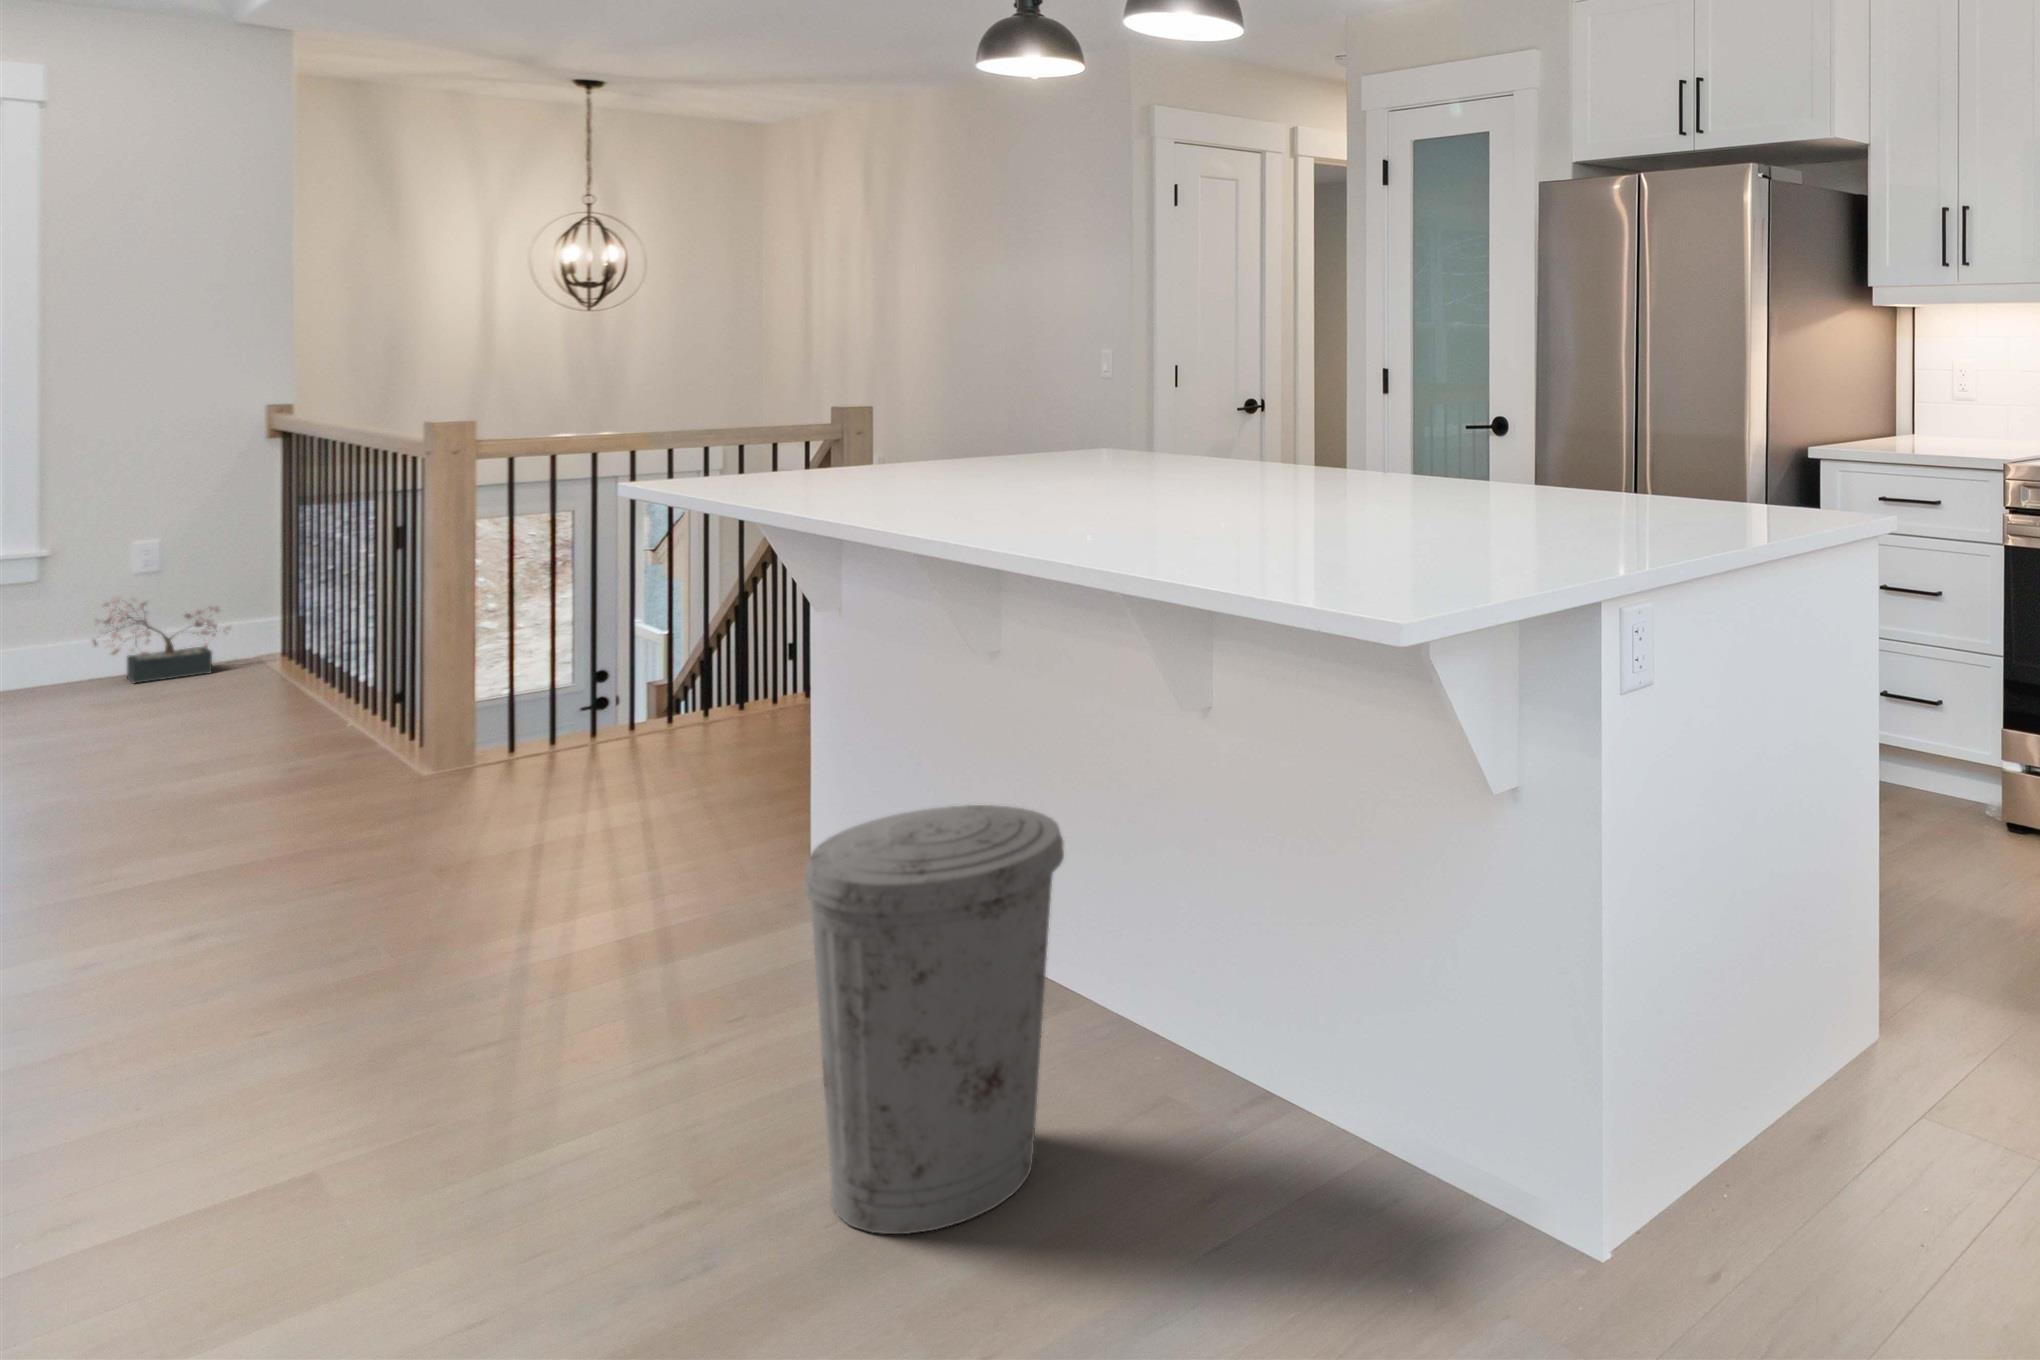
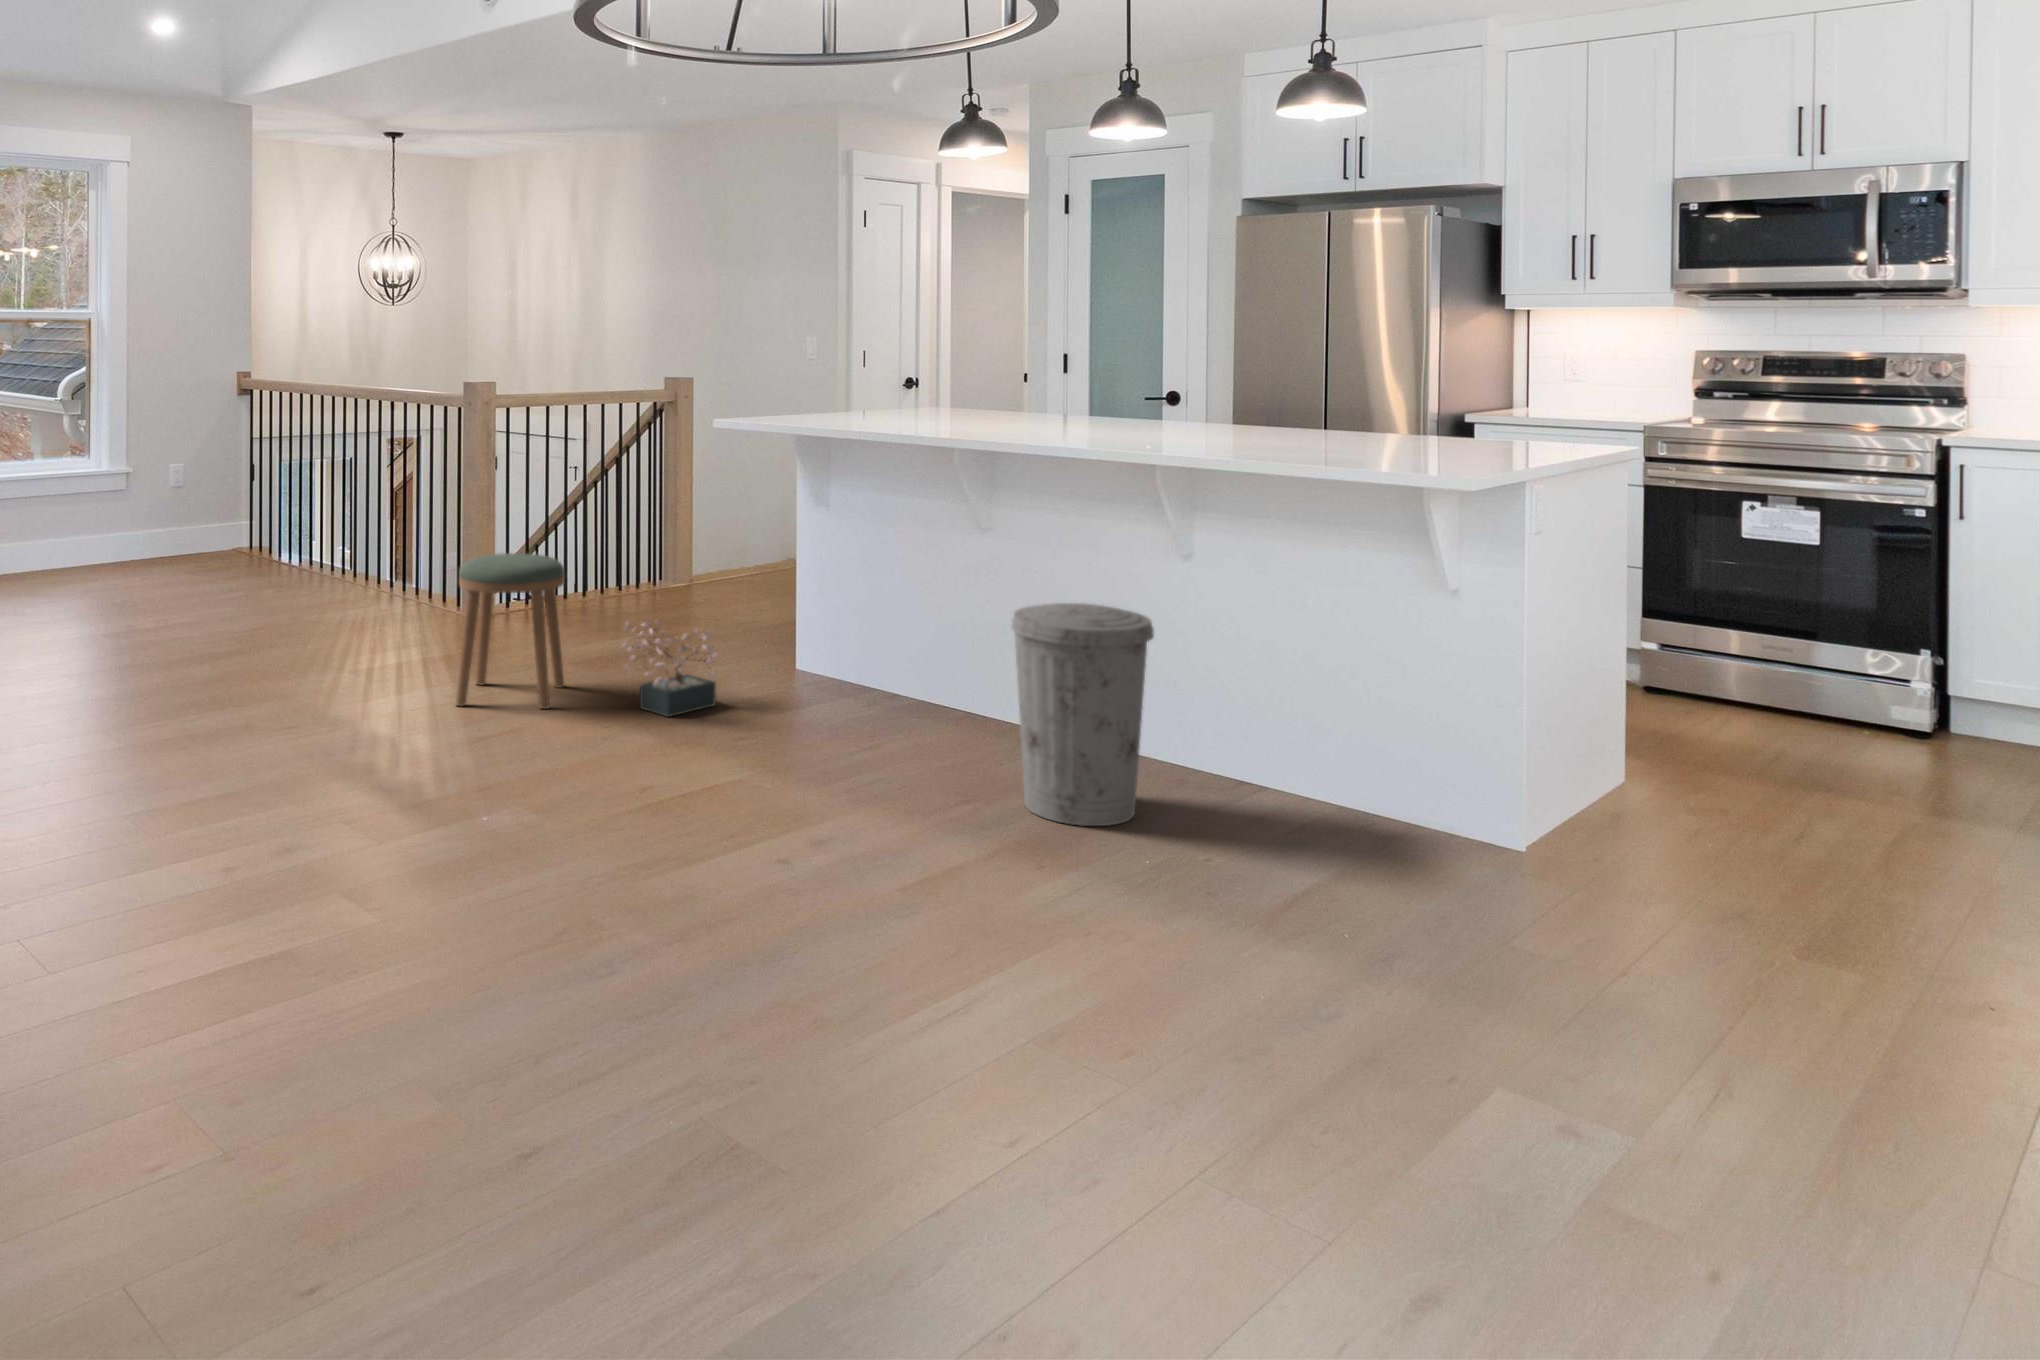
decorative plant: present [92,597,231,683] -> present [622,621,718,717]
stool: none [105,702,381,976] -> present [456,553,565,709]

